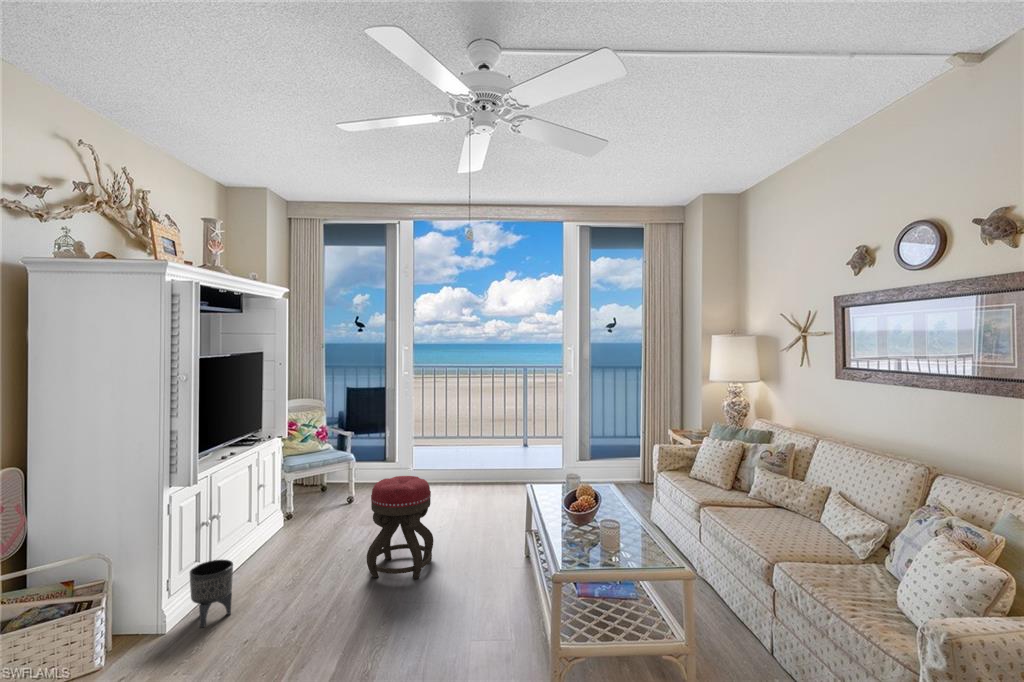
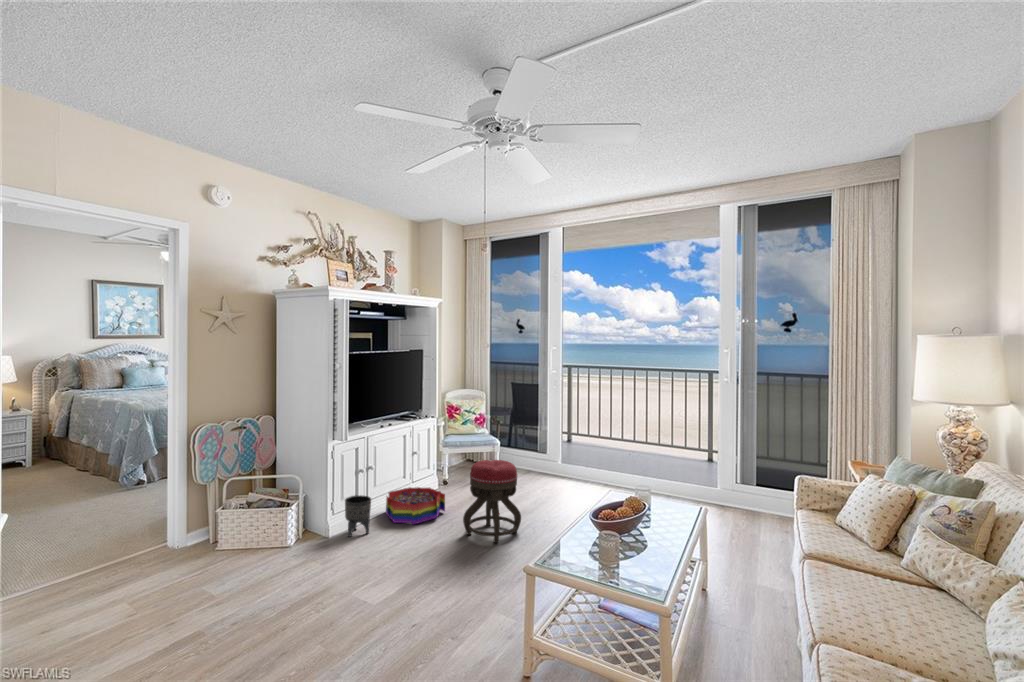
storage bin: none [235,528,321,588] -> present [386,487,445,524]

